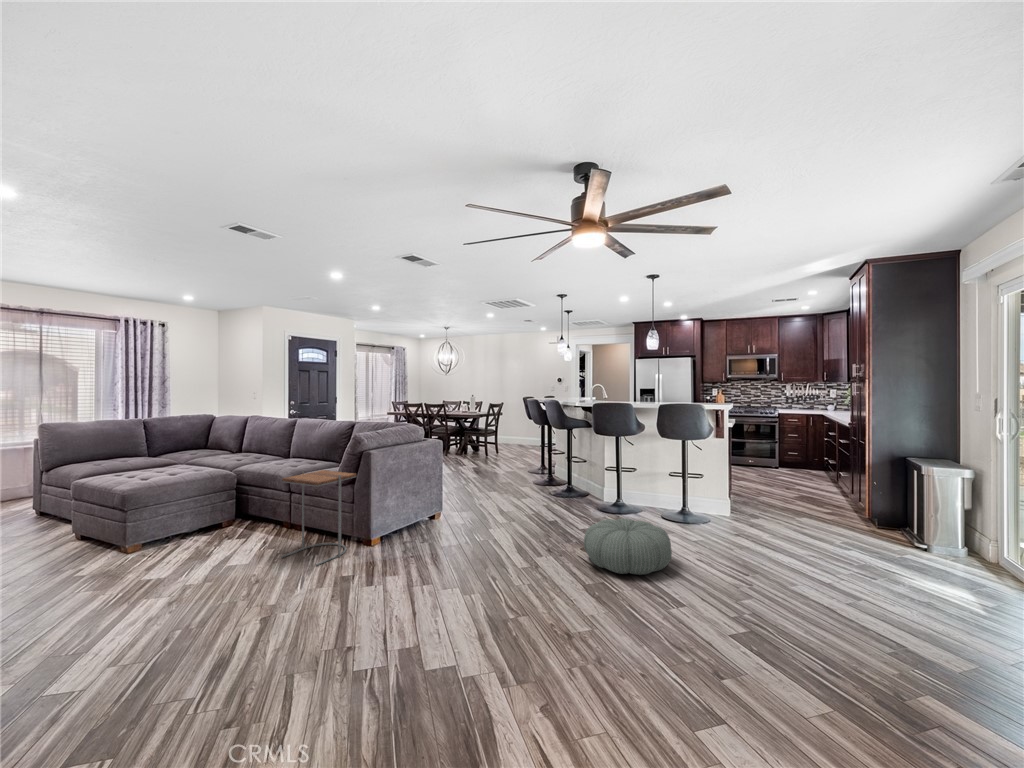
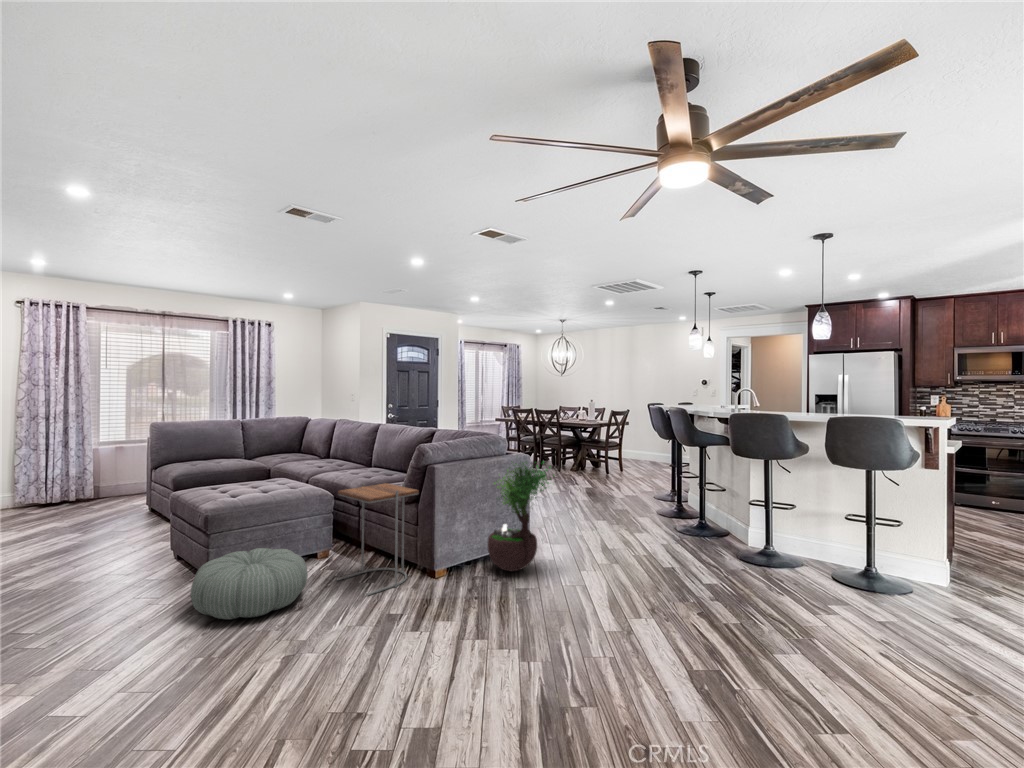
potted tree: none [414,441,469,535] -> present [488,463,550,571]
pouf: present [584,518,672,575] -> present [191,548,308,619]

